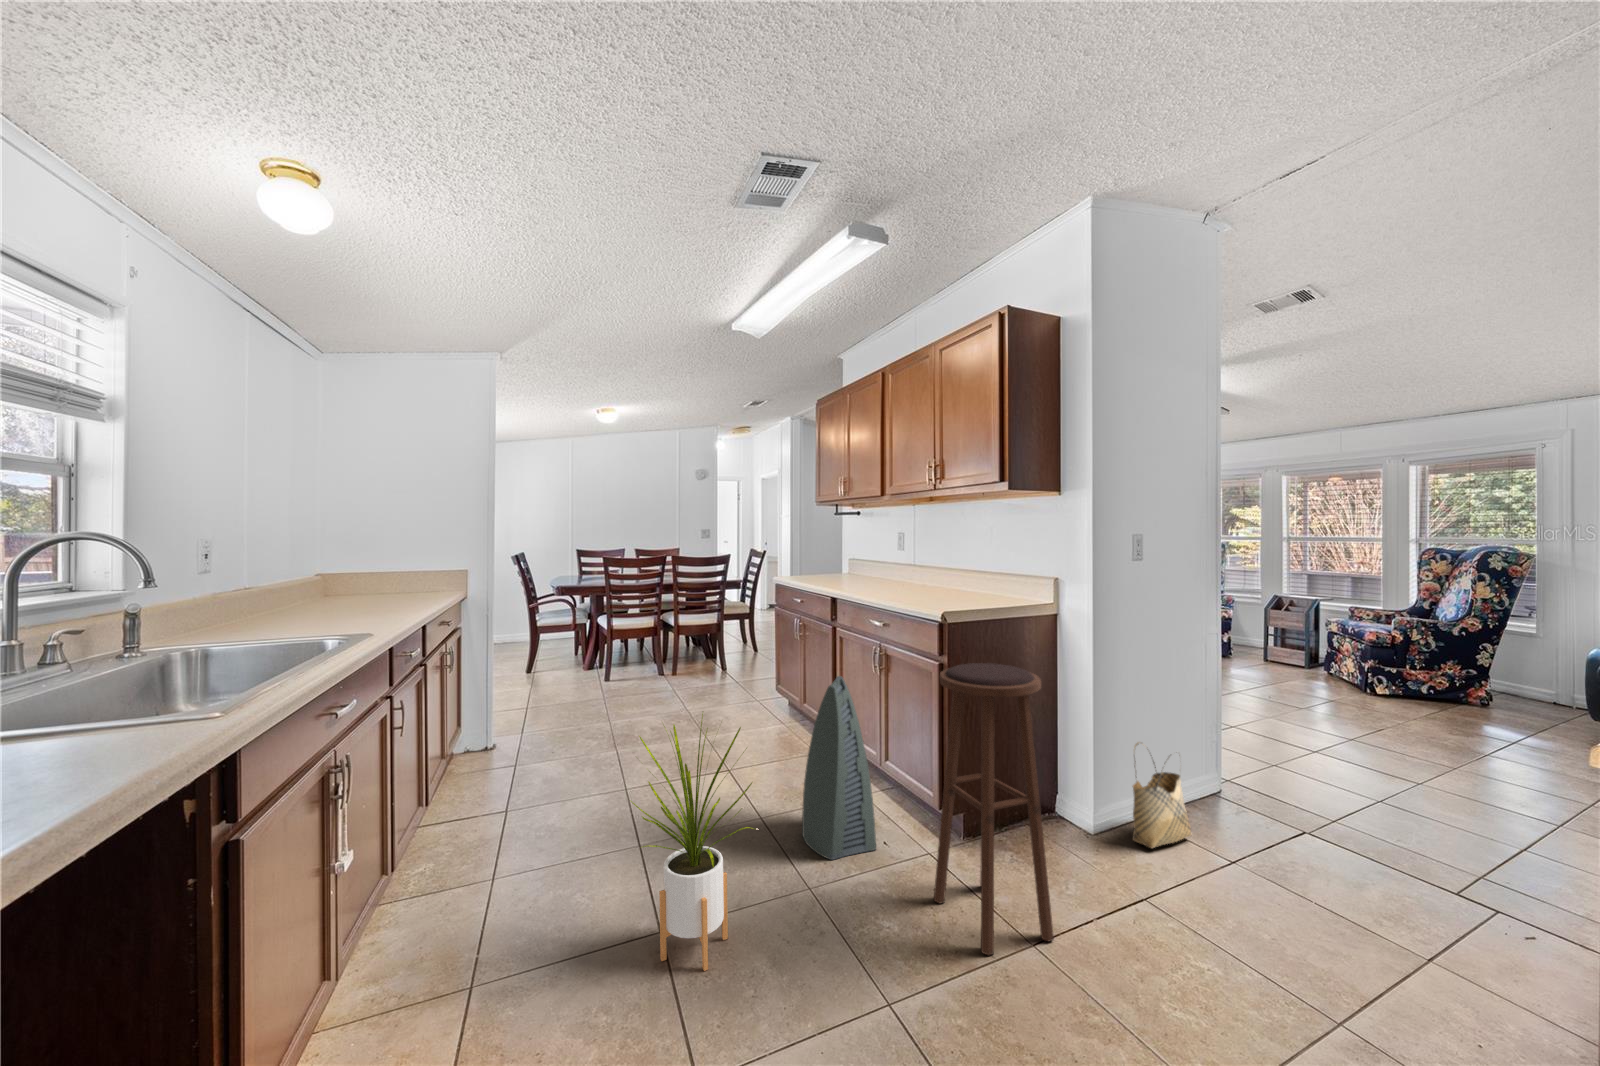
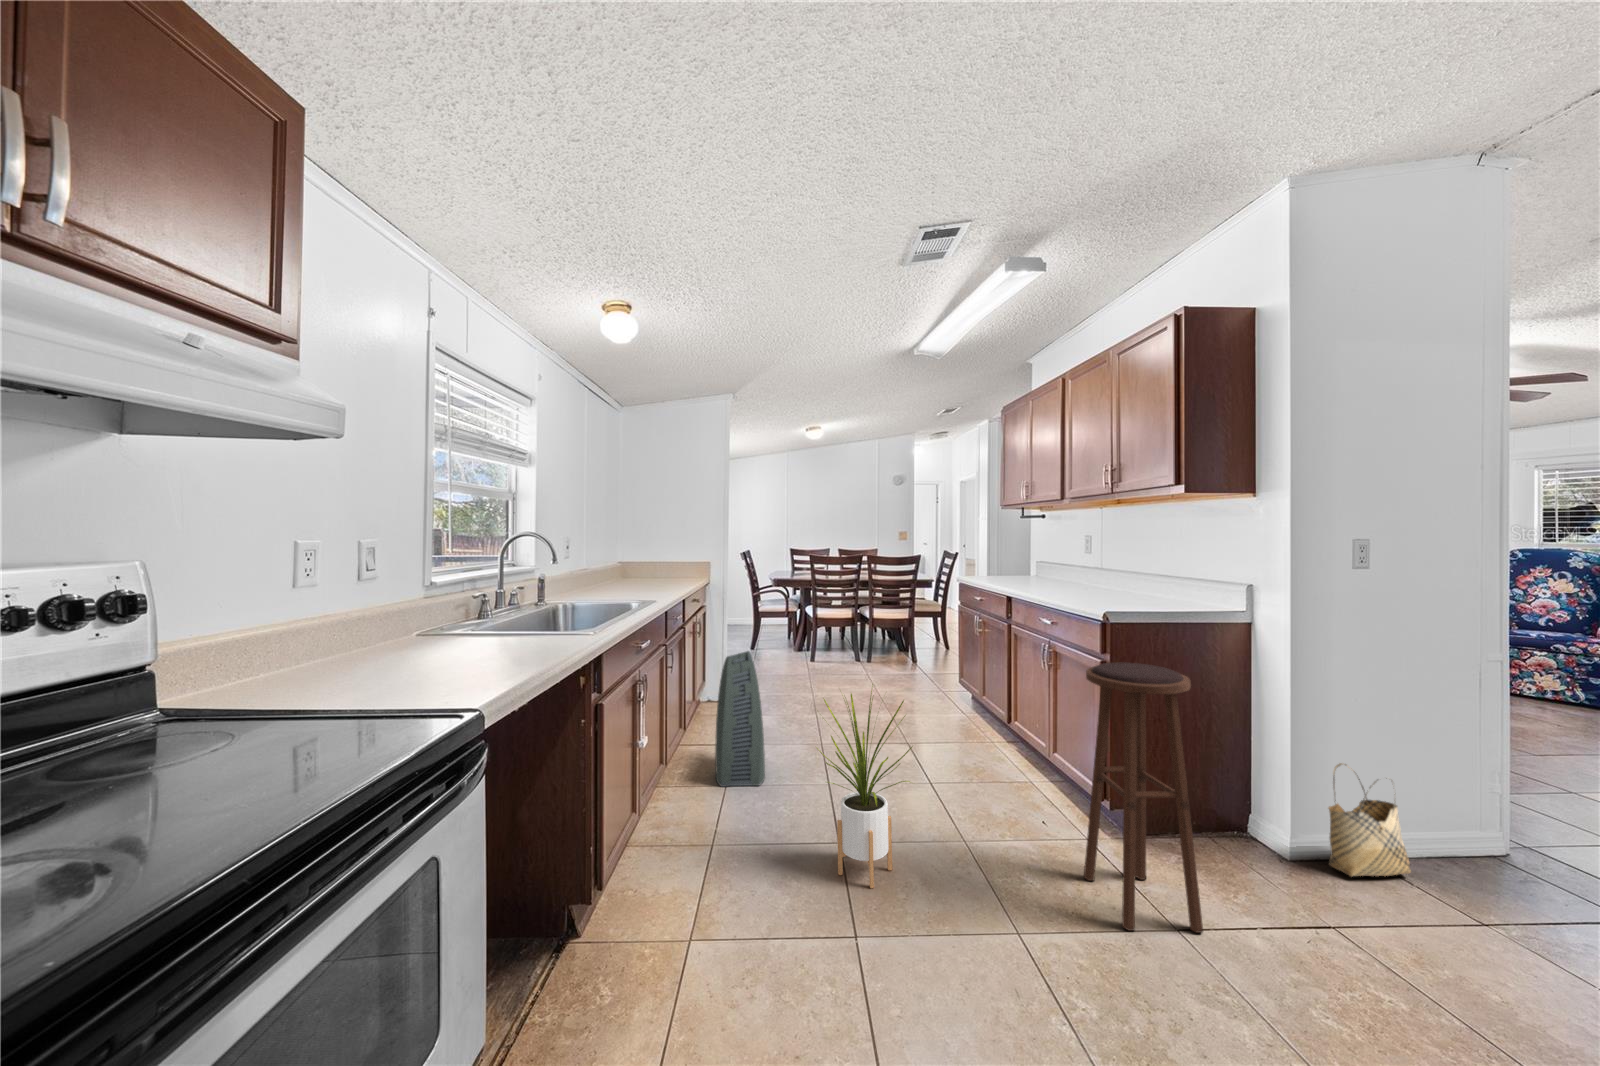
air purifier: present [802,676,876,860] -> present [715,651,765,787]

